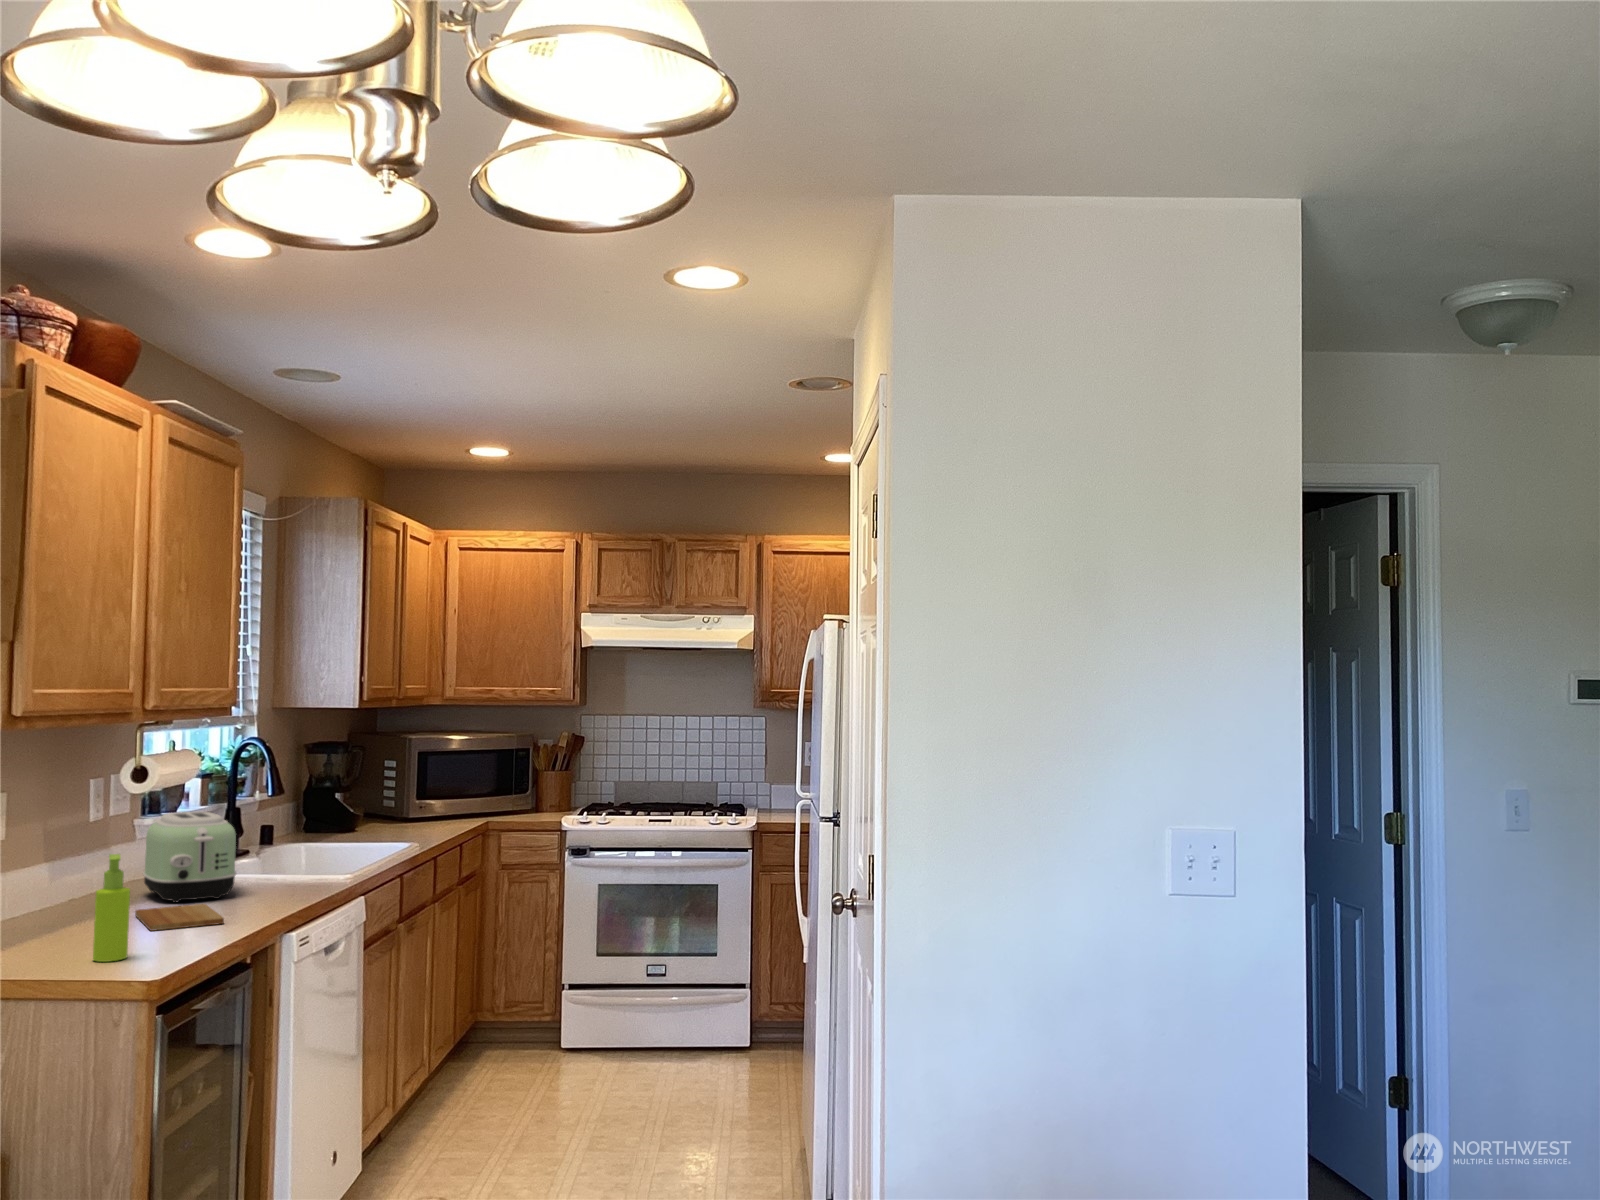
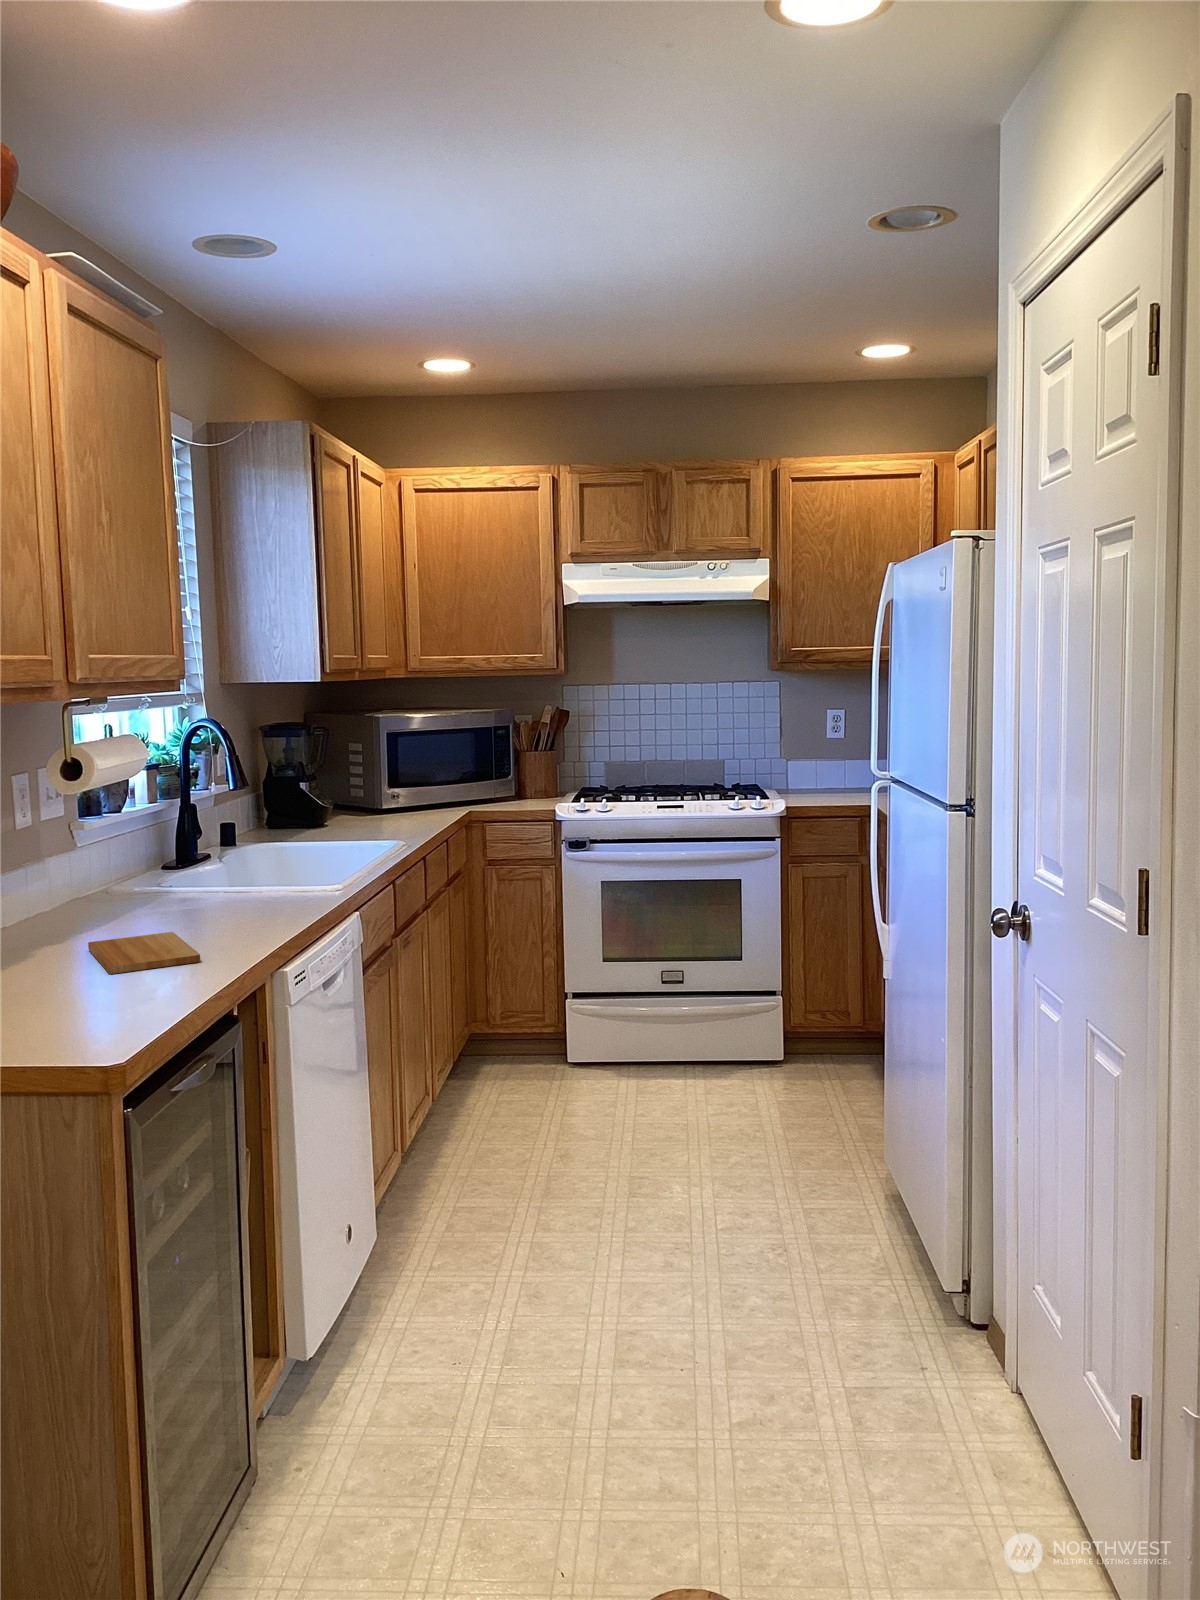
toaster: present [143,812,236,902] -> none [92,814,206,929]
soap dispenser: present [93,854,130,962] -> none [33,883,84,1028]

